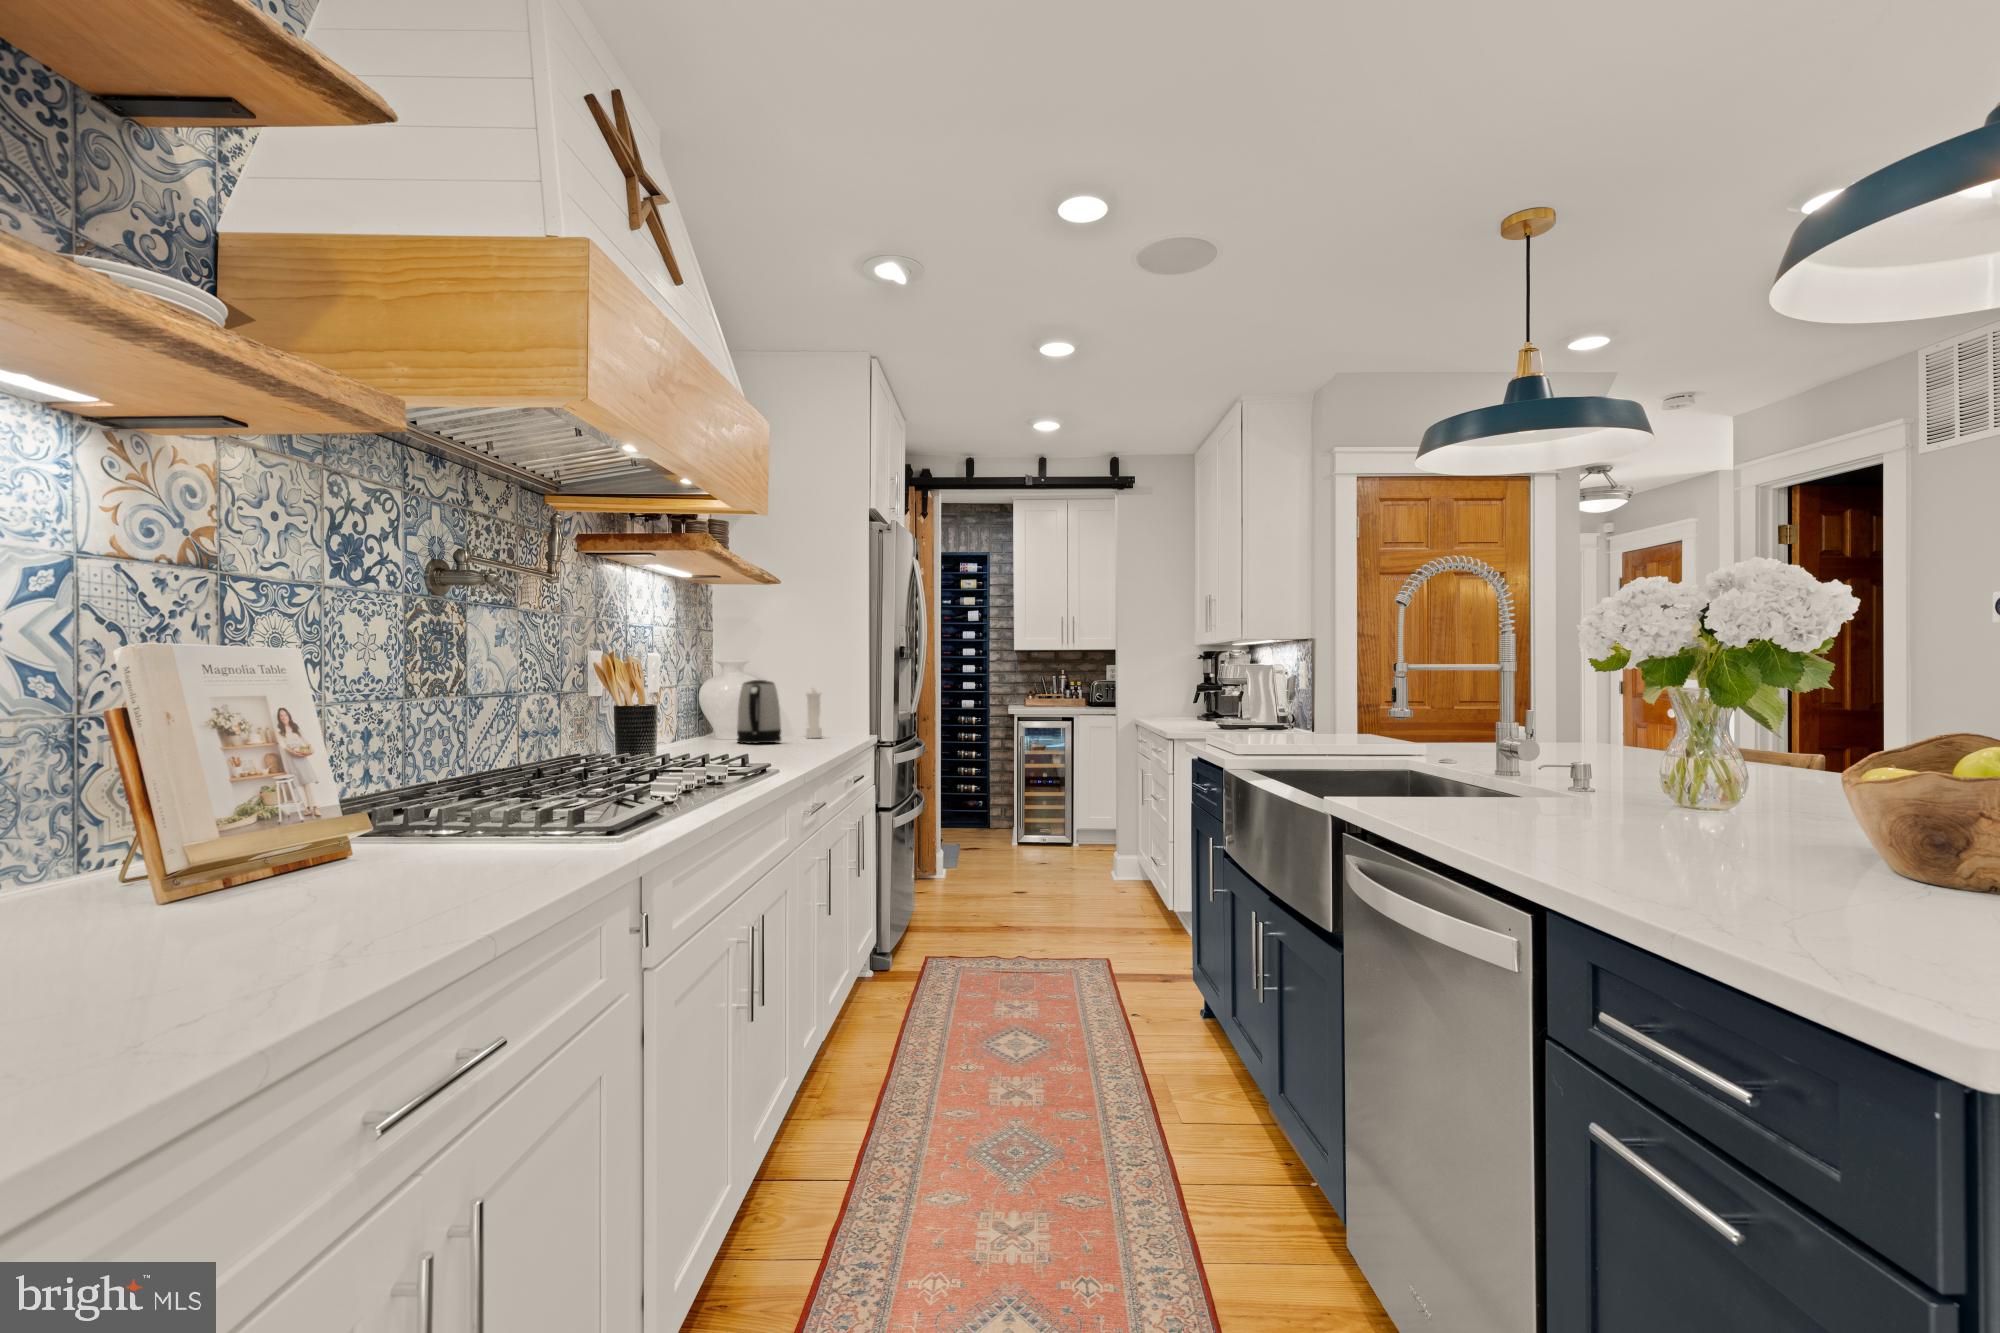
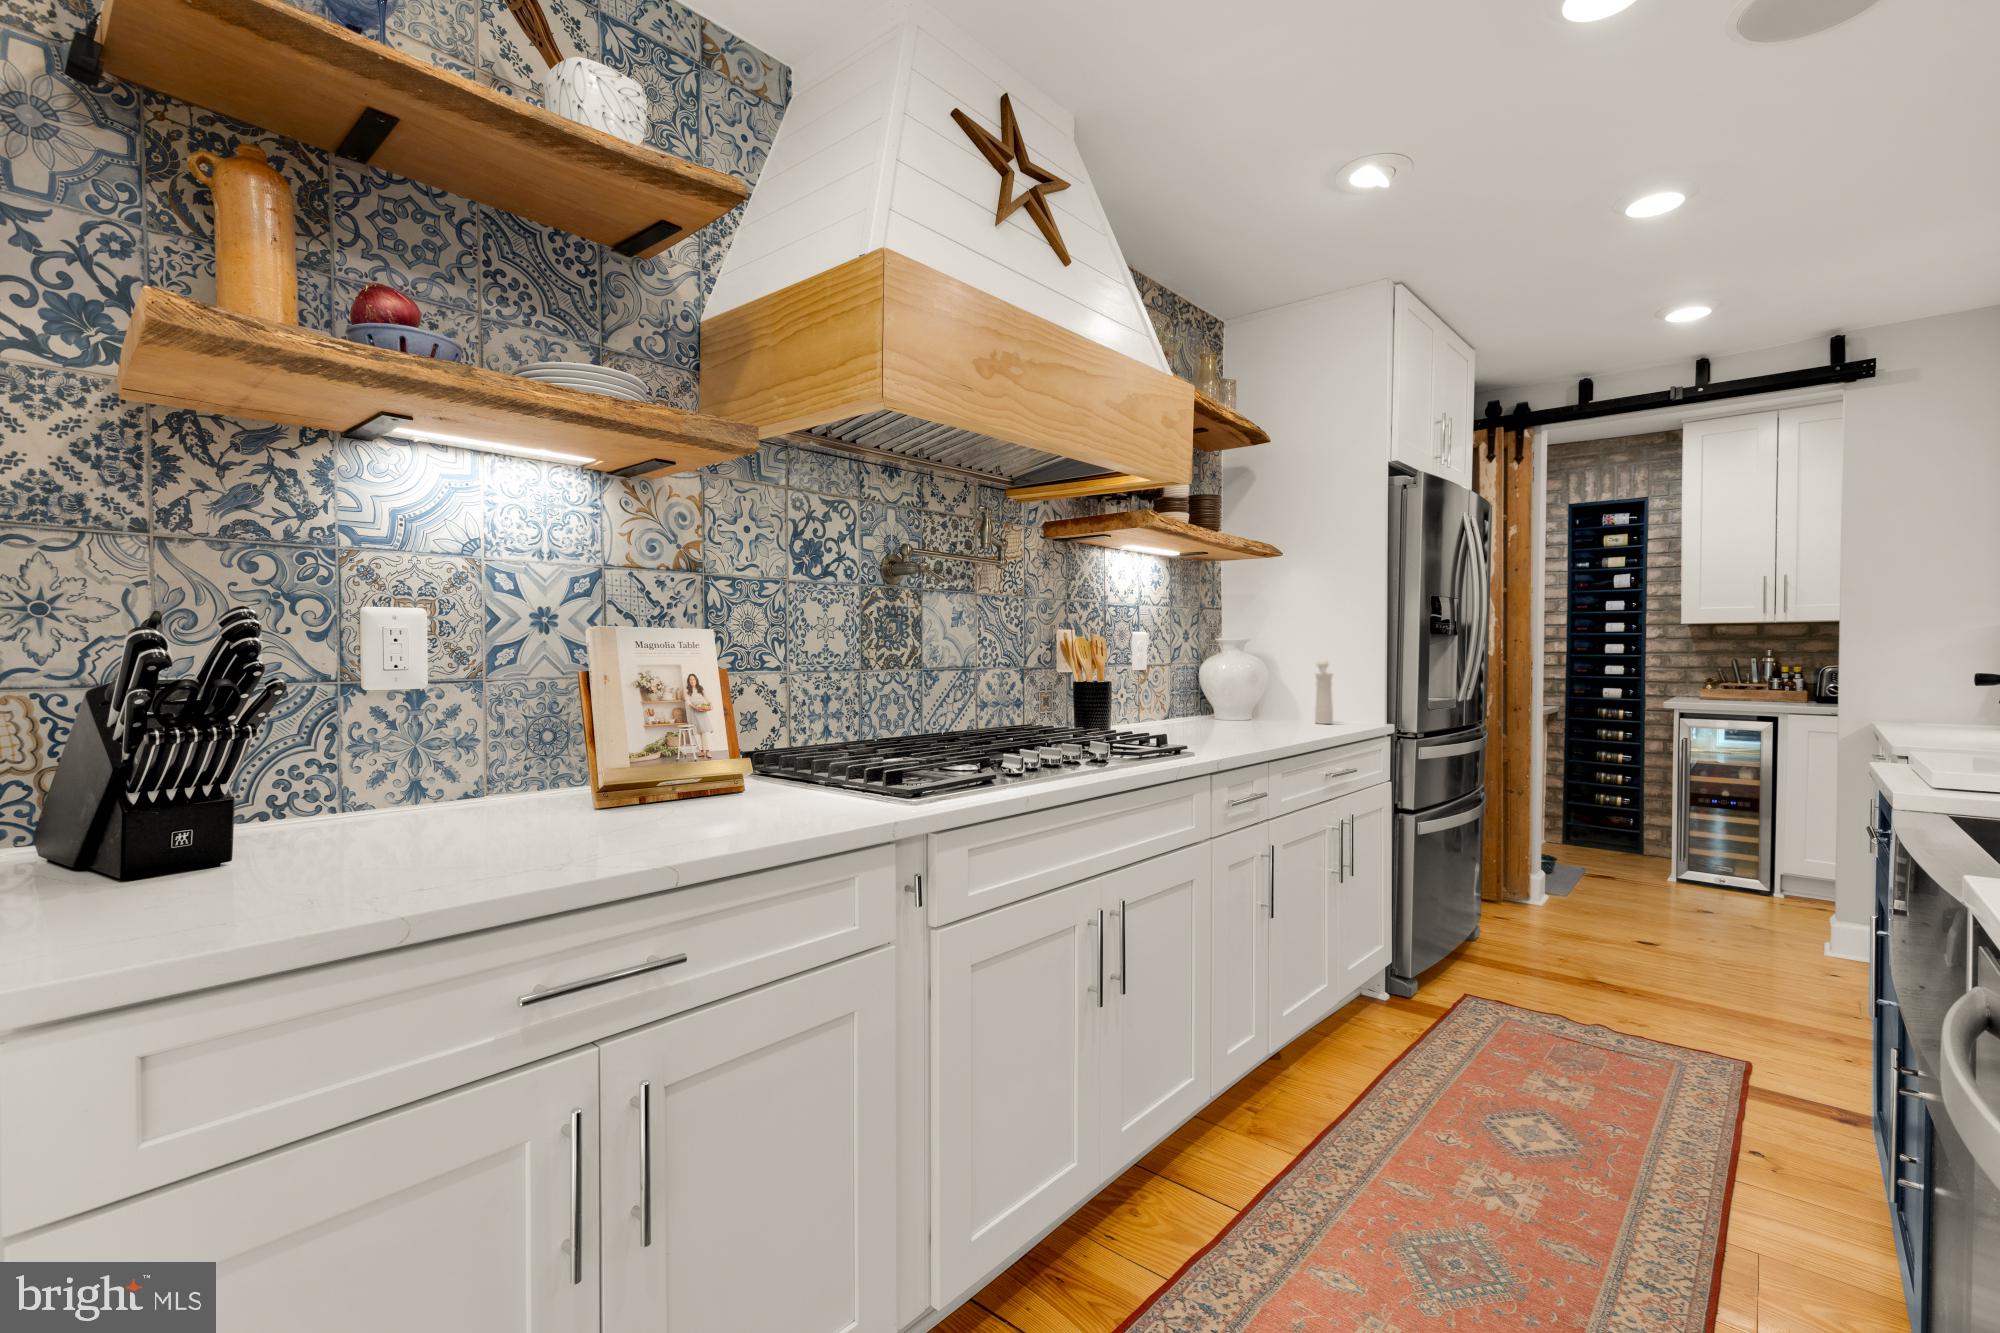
kettle: present [737,680,781,743] -> none [1224,658,1271,726]

